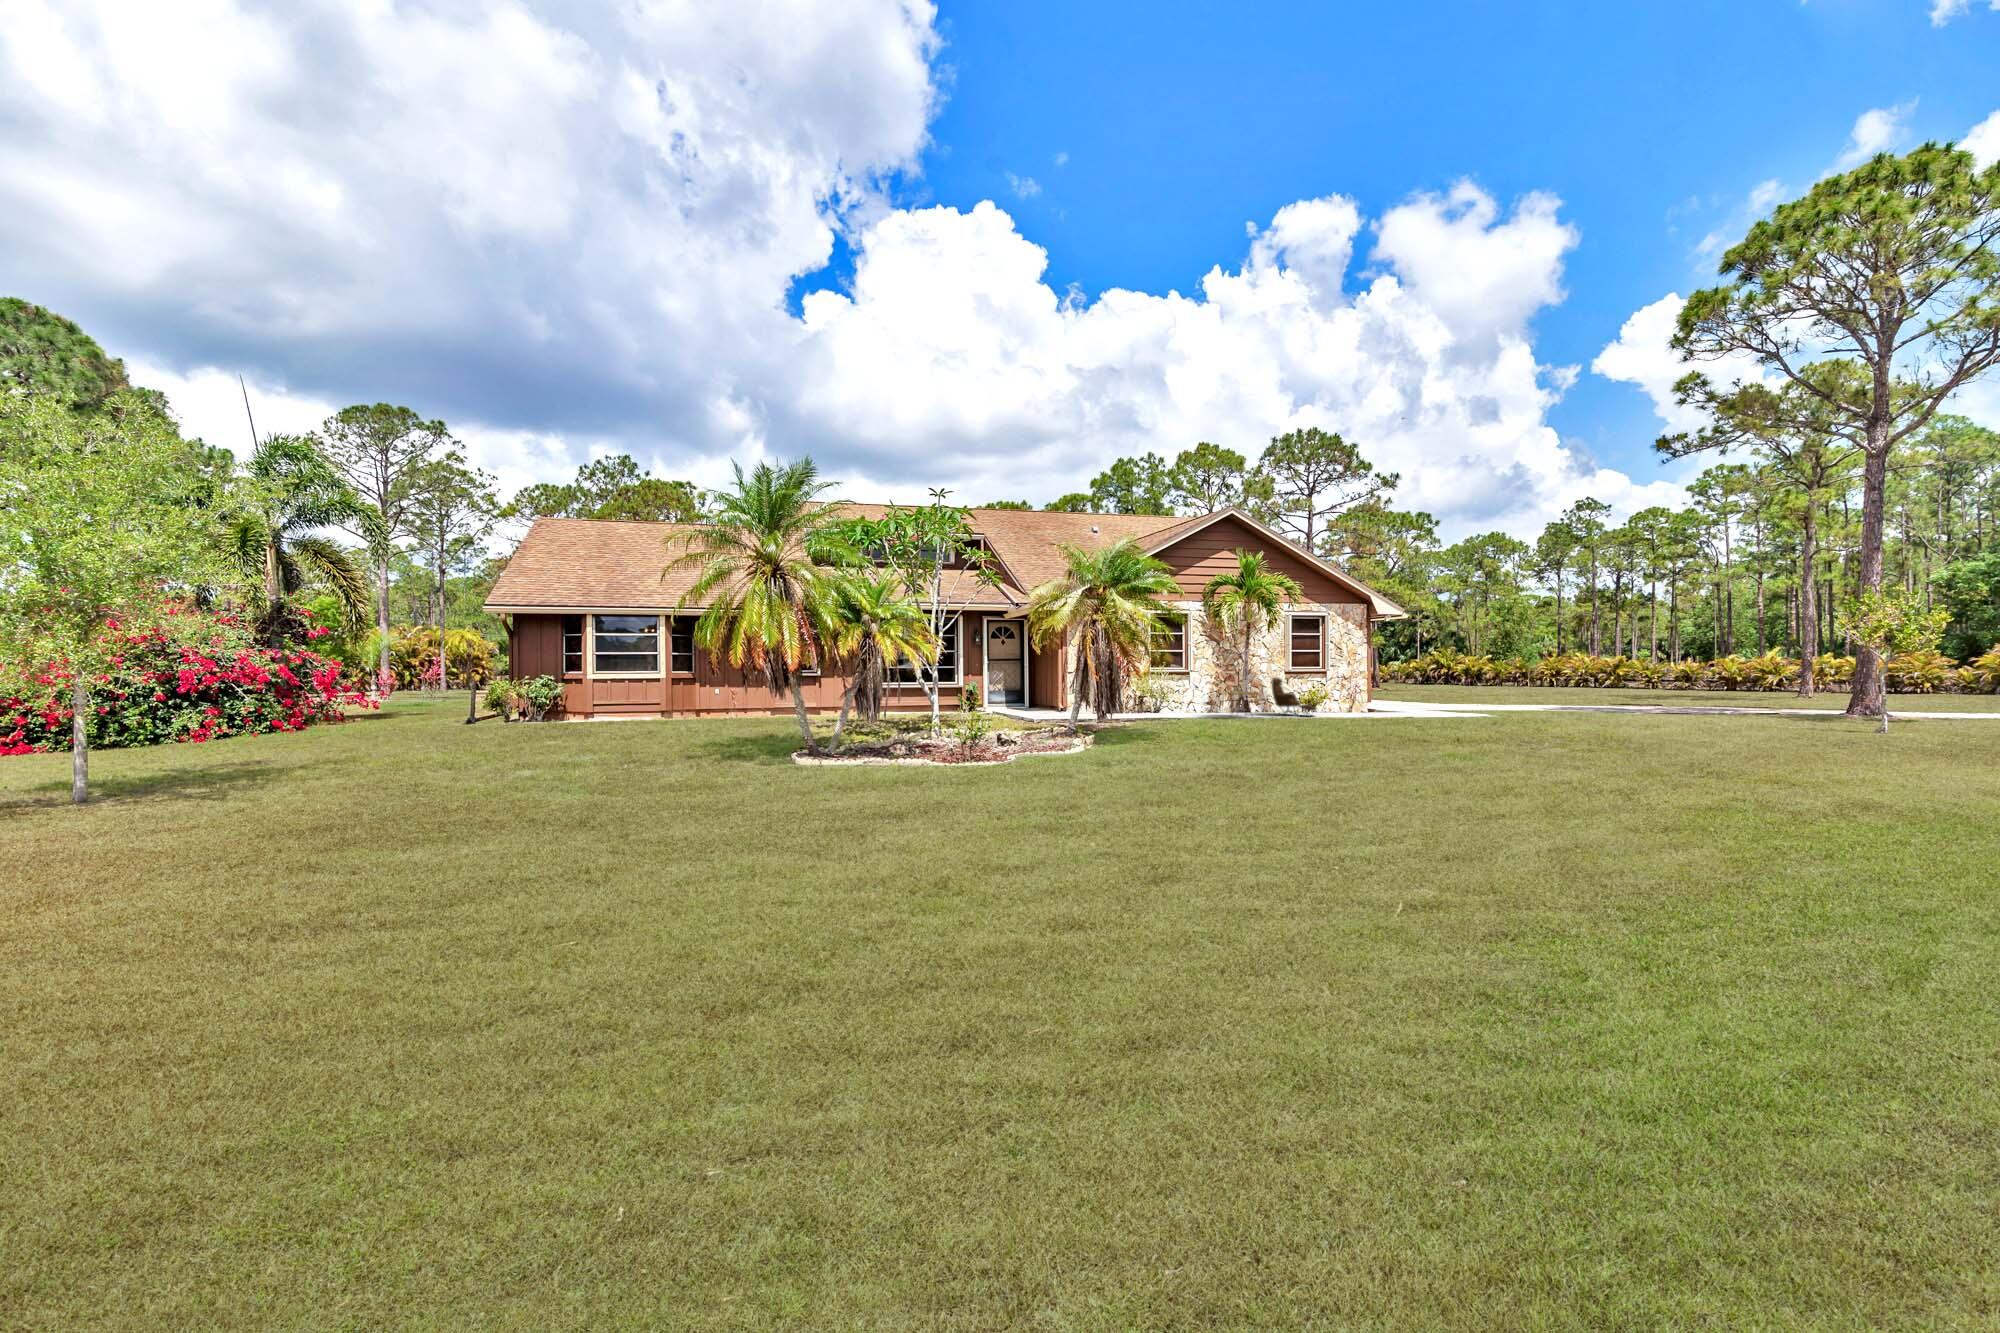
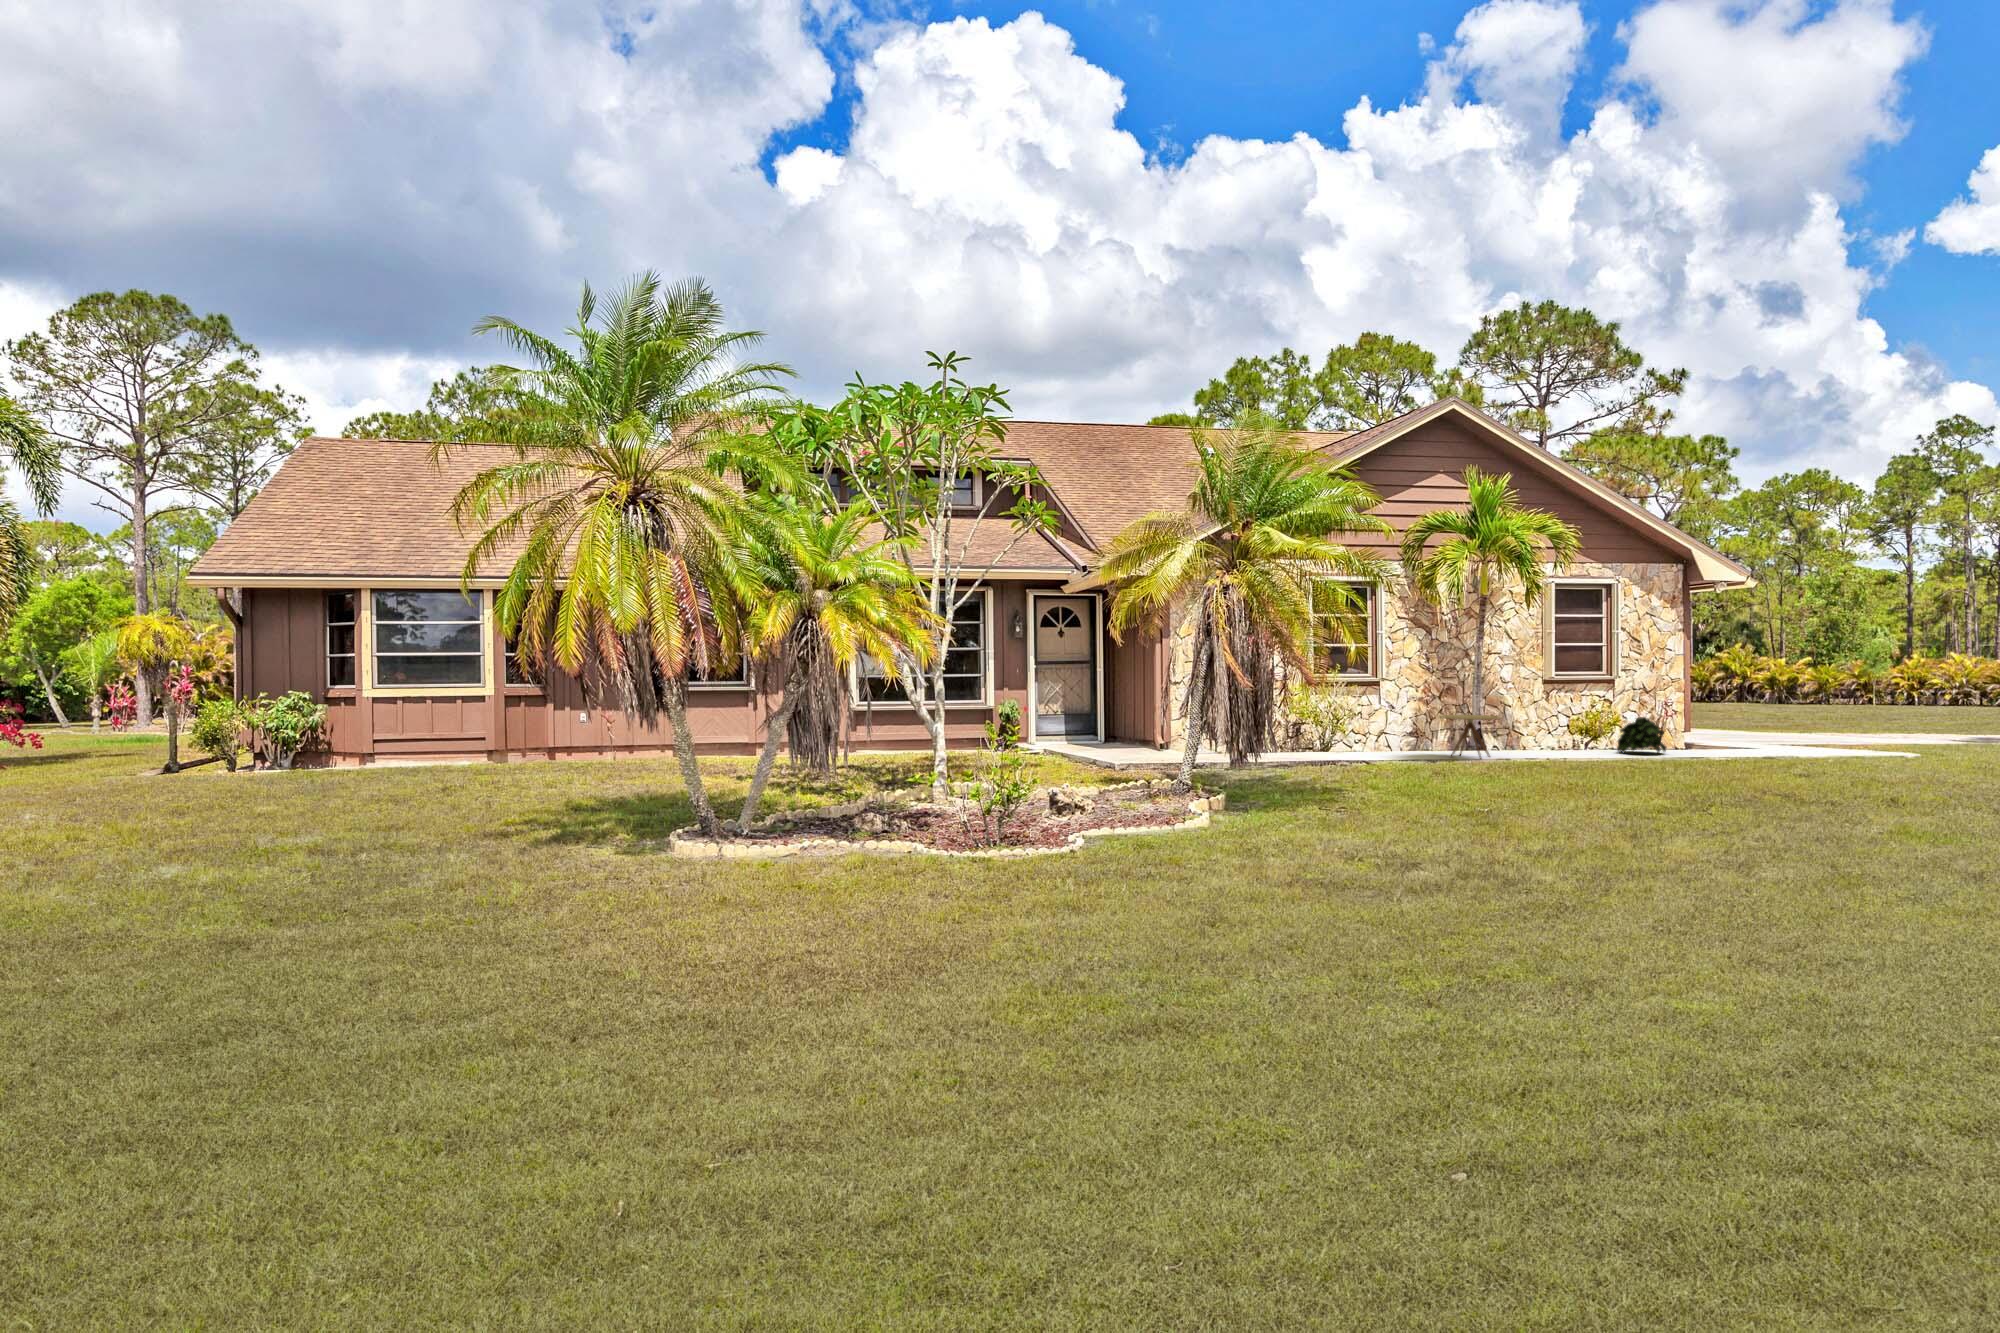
lounge chair: present [1272,678,1316,715] -> none [1521,690,1602,758]
potted plant: none [1327,693,1354,715] -> present [1617,717,1667,753]

